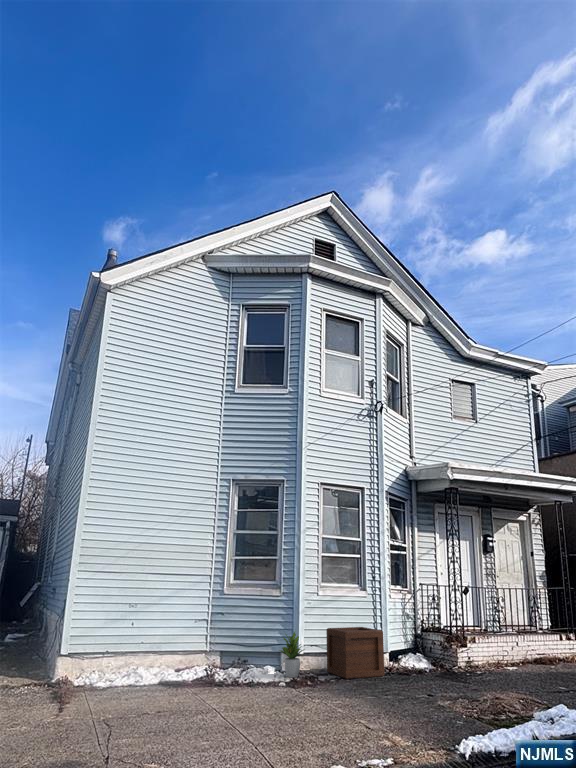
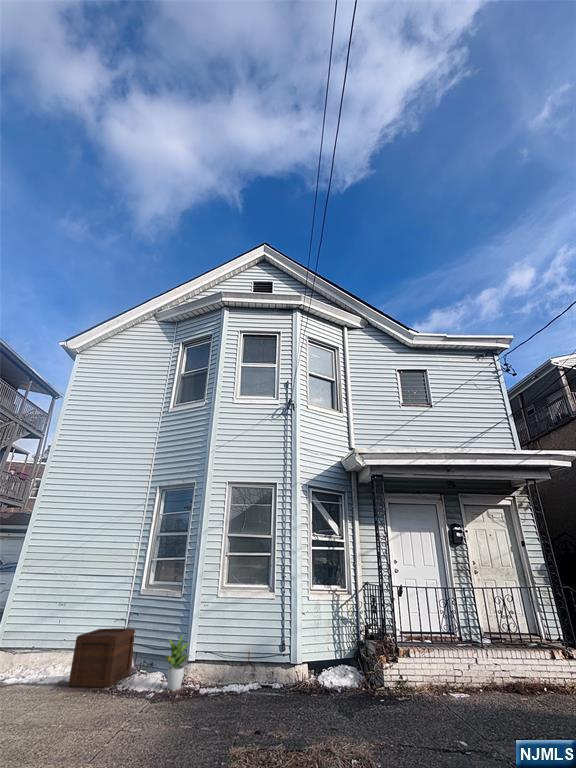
wooden crate: present [326,627,385,679] -> present [68,628,135,687]

